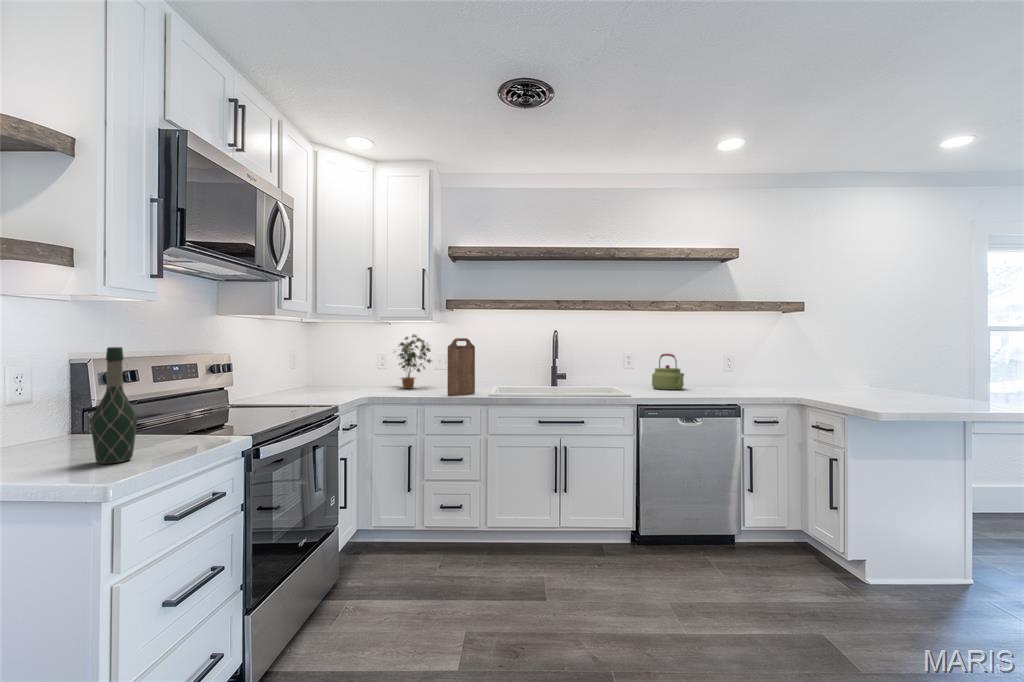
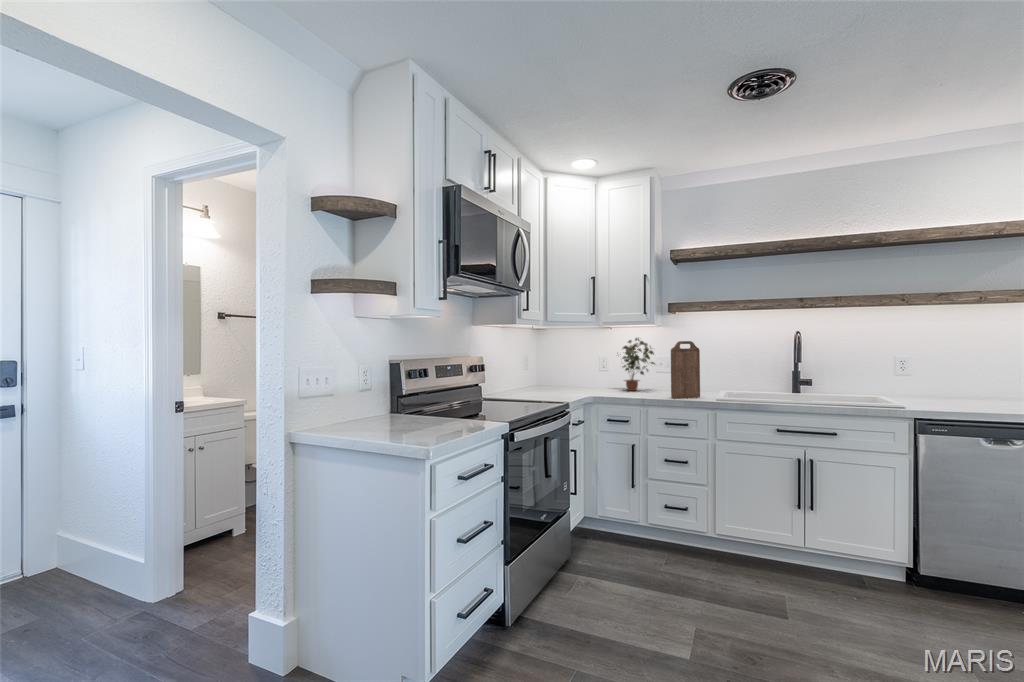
wine bottle: present [91,347,138,464] -> none [412,352,438,433]
kettle: present [652,354,684,390] -> none [927,356,976,401]

